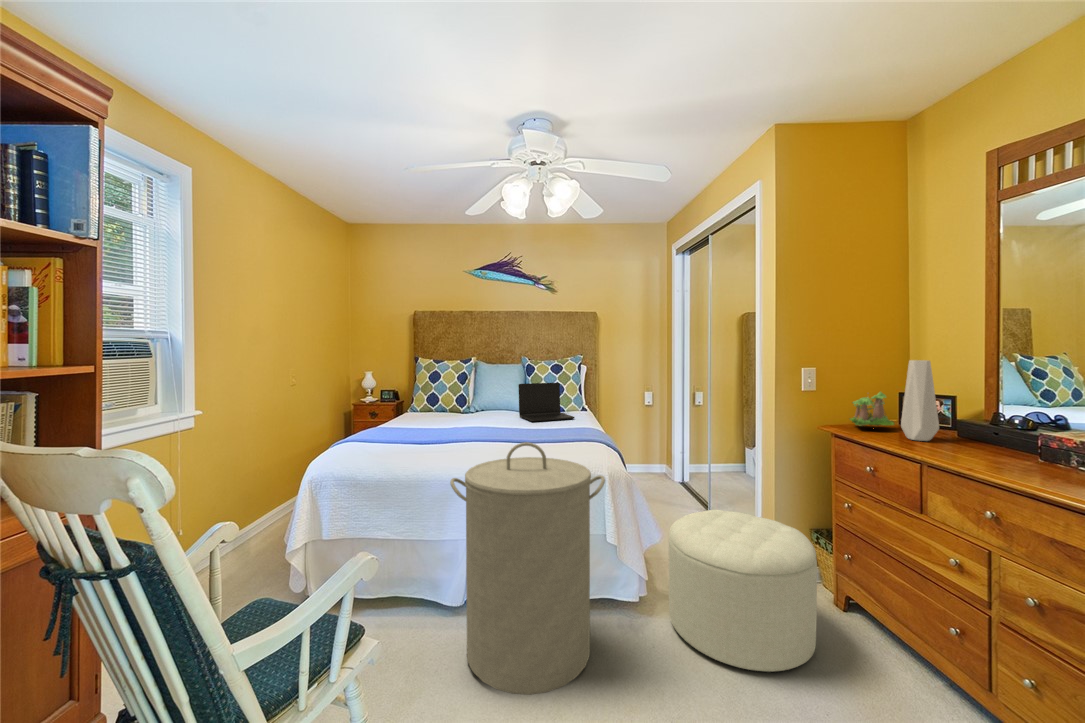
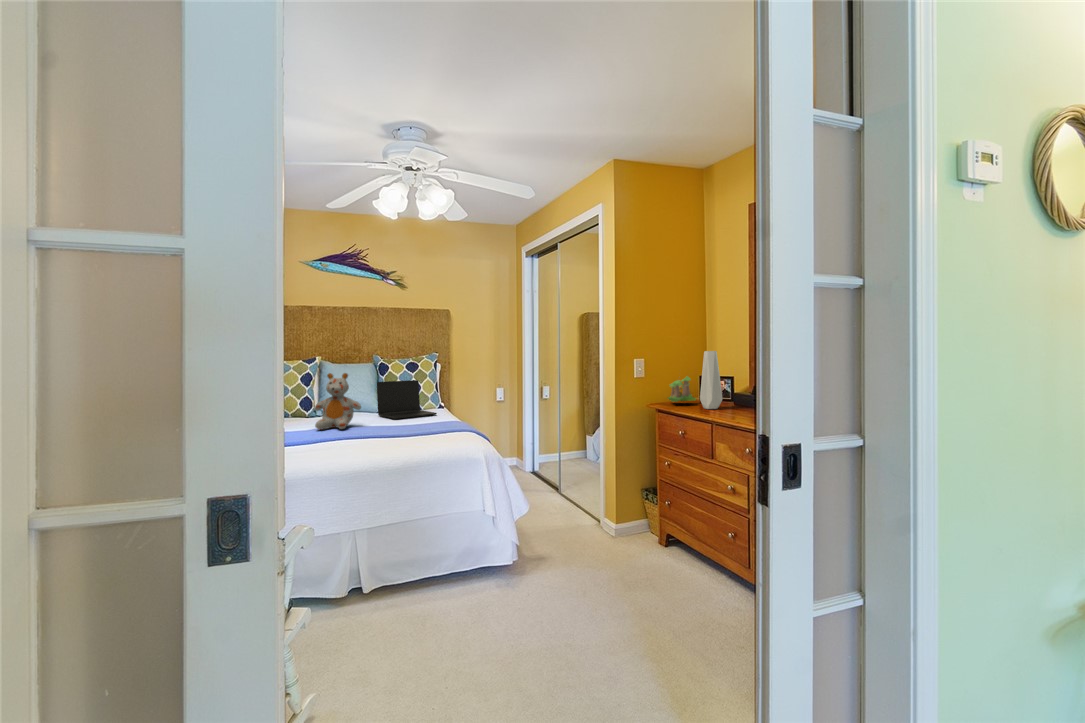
stuffed bear: none [455,375,498,431] -> present [315,373,361,430]
laundry hamper: present [450,442,605,695] -> none [345,427,490,650]
ottoman: present [669,510,817,672] -> none [539,479,649,594]

